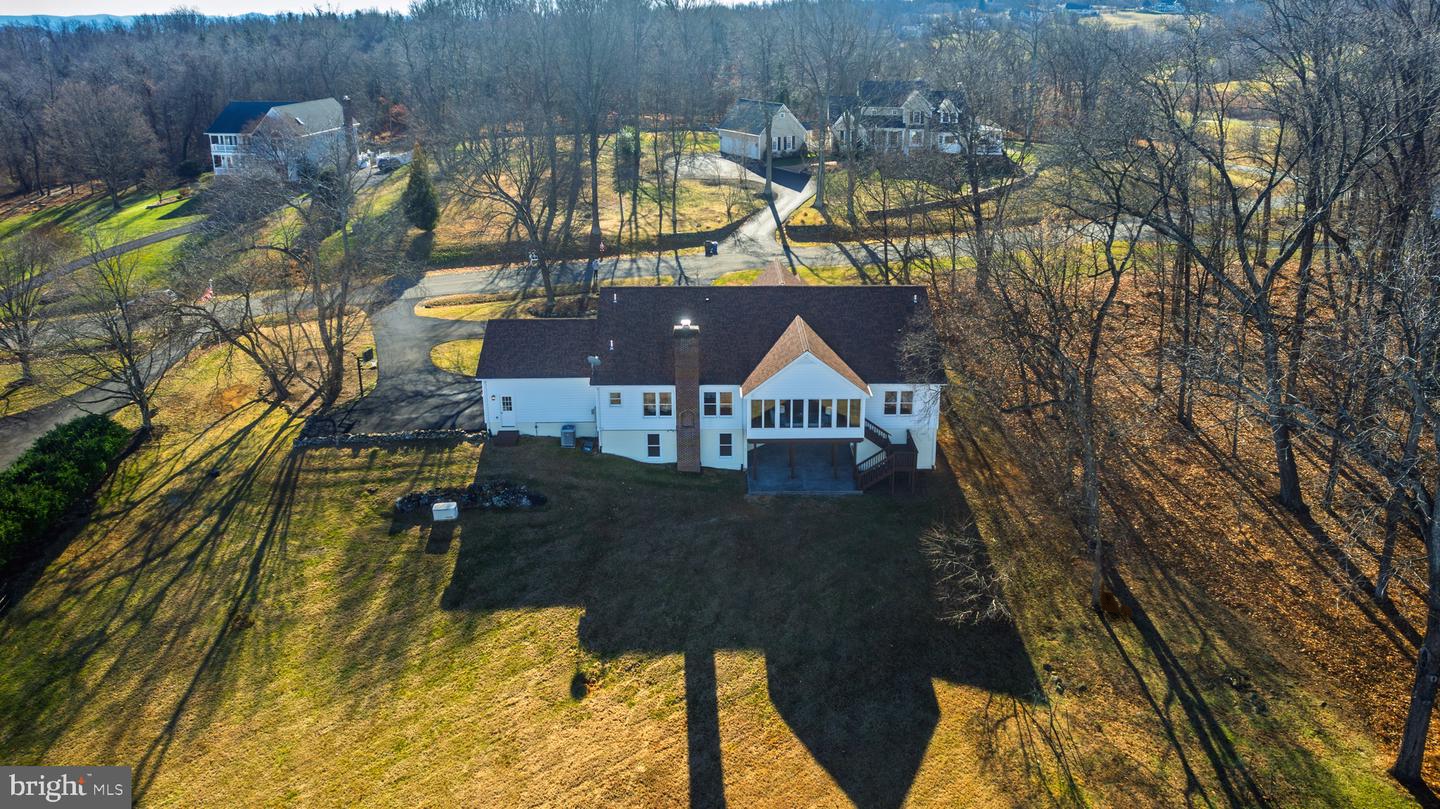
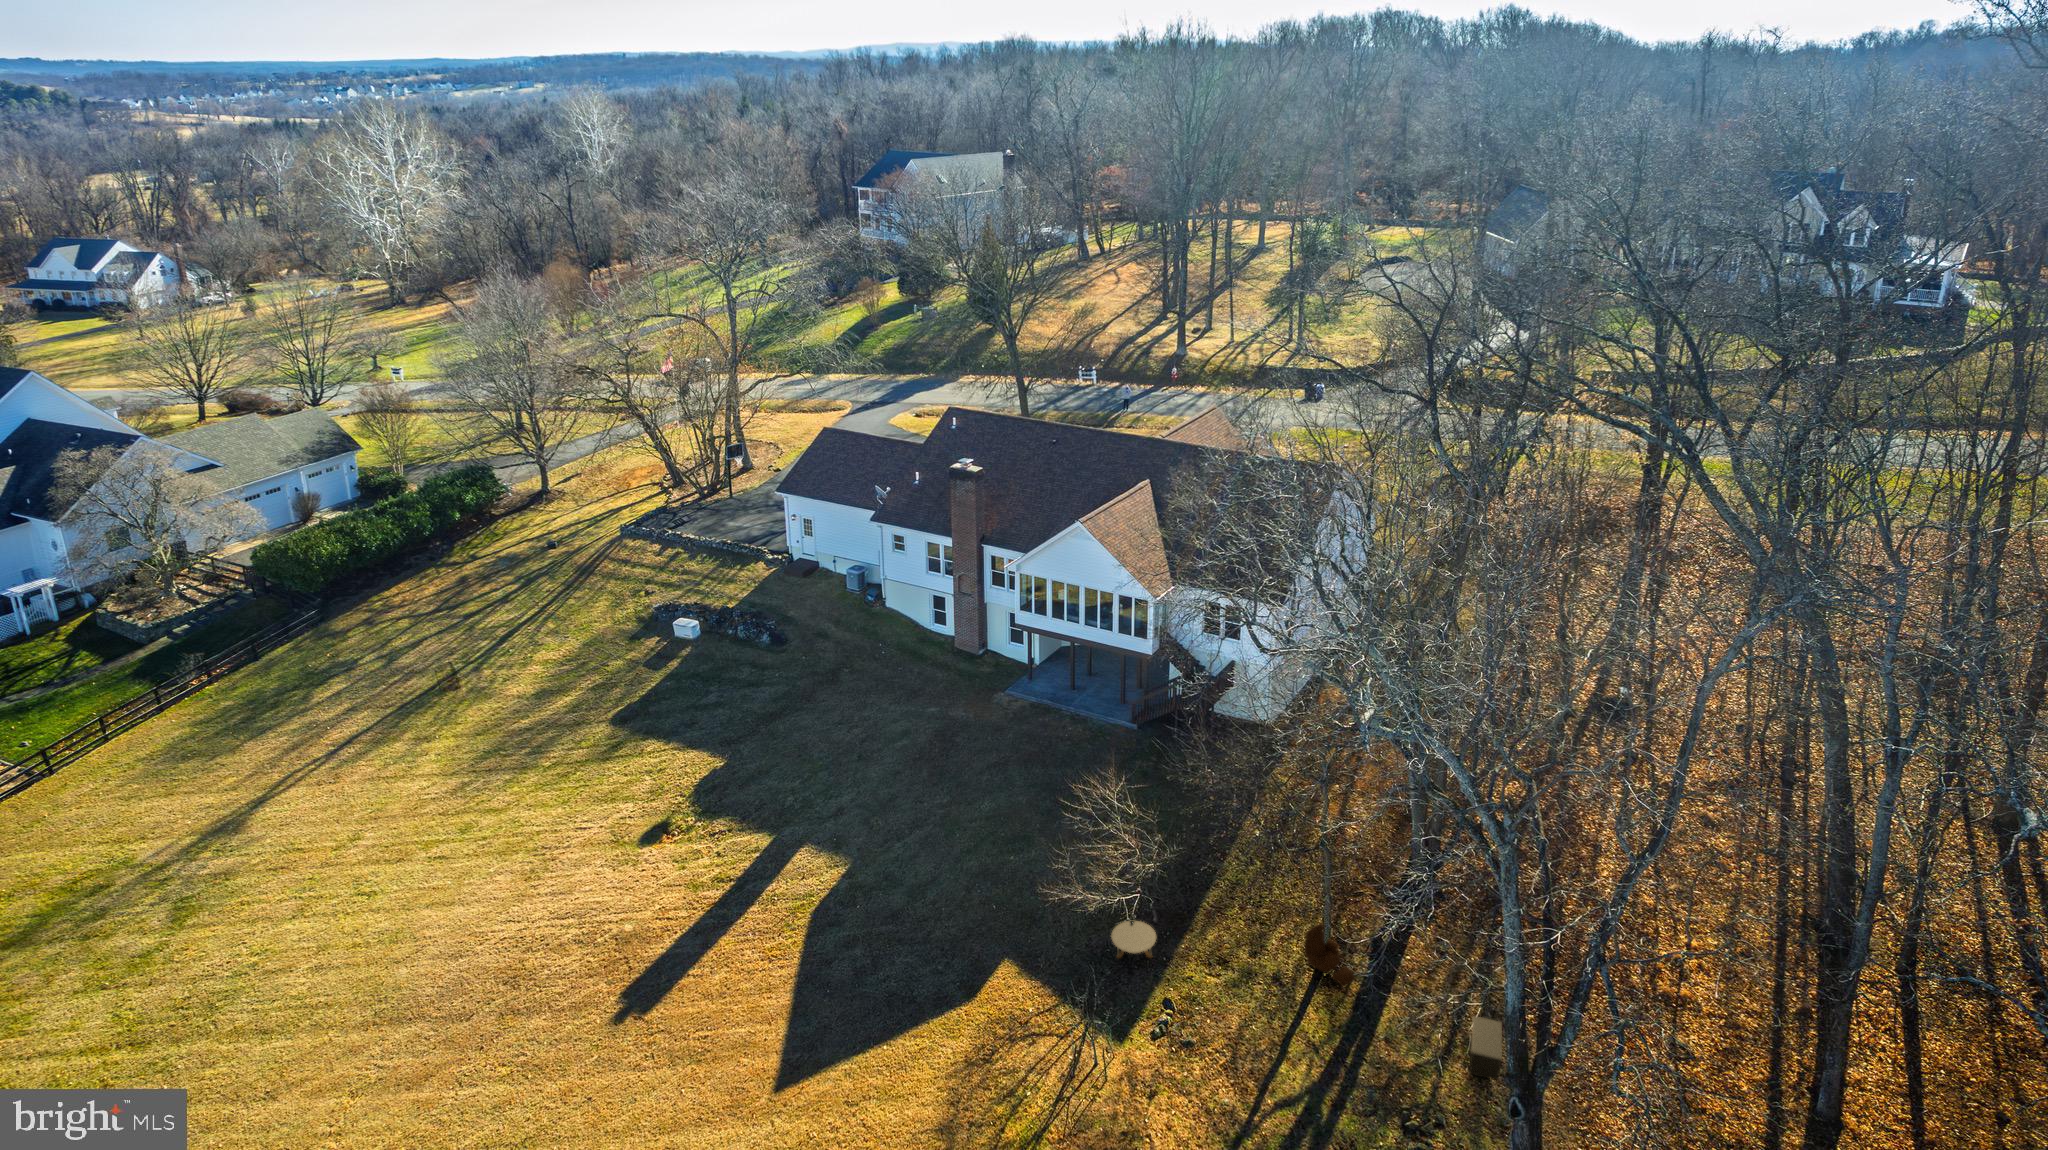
storage bench: none [1214,606,1254,643] -> present [1470,1016,1502,1080]
round table: none [985,620,1018,650] -> present [1111,921,1156,958]

